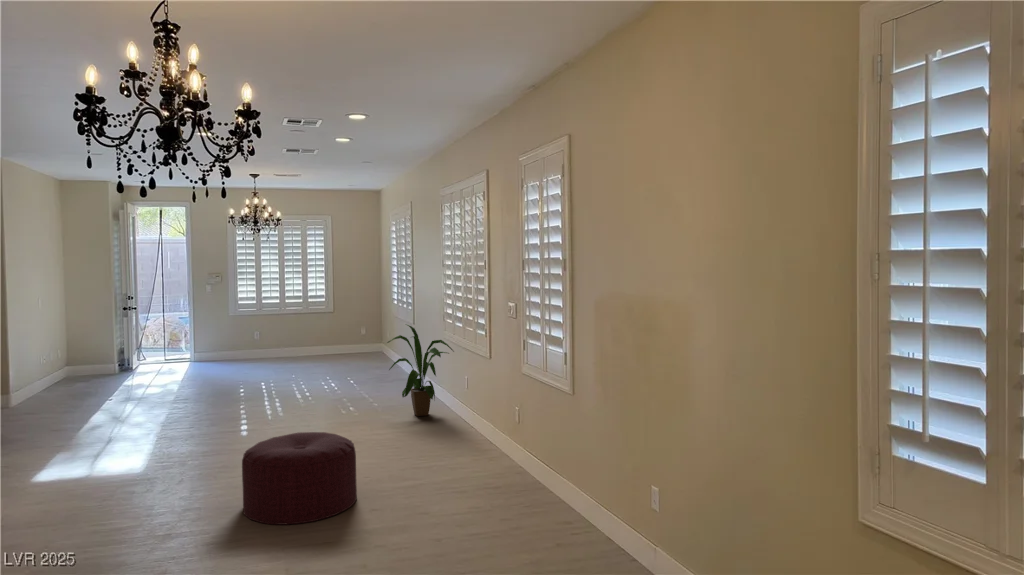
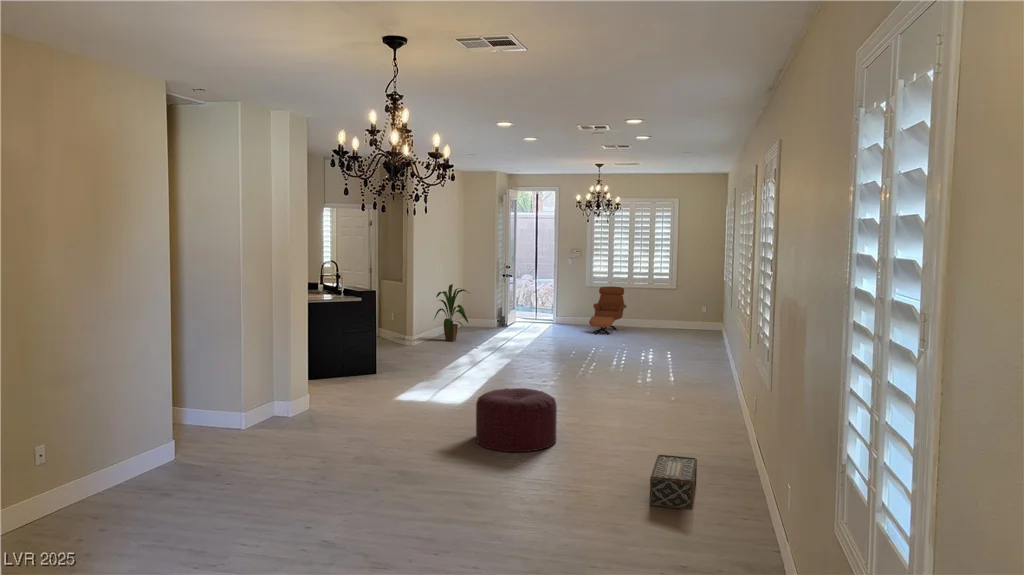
armchair: none [242,312,282,366] -> present [589,286,626,334]
house plant: present [387,325,454,416] -> present [434,284,469,341]
woven basket: none [518,474,595,541] -> present [649,455,697,510]

